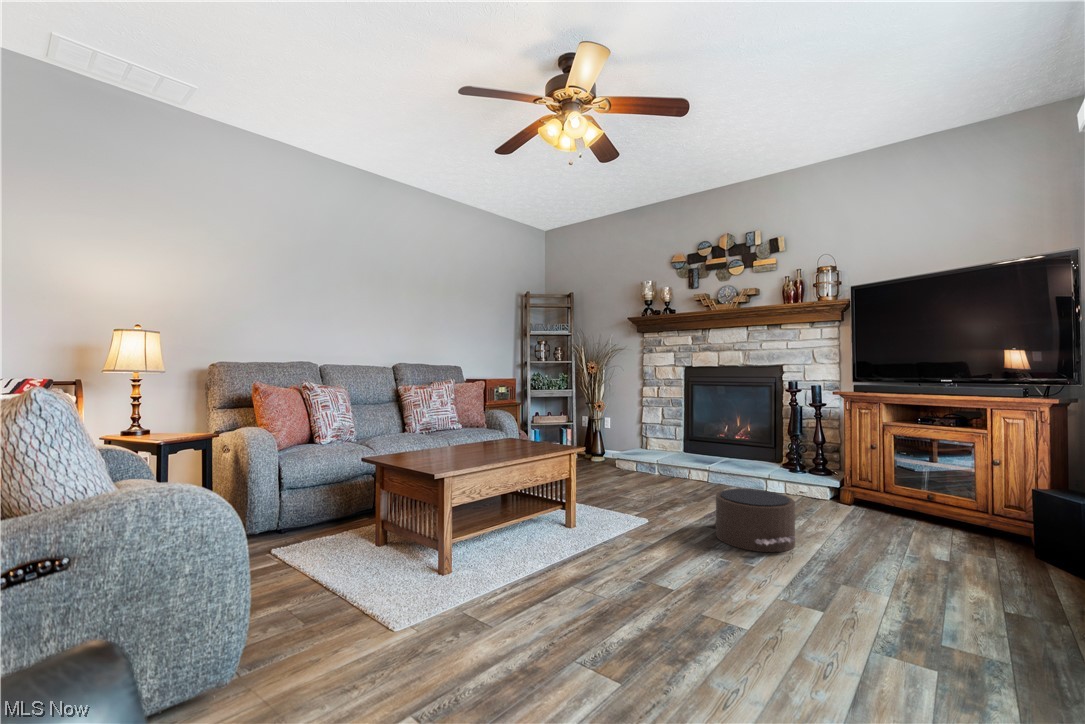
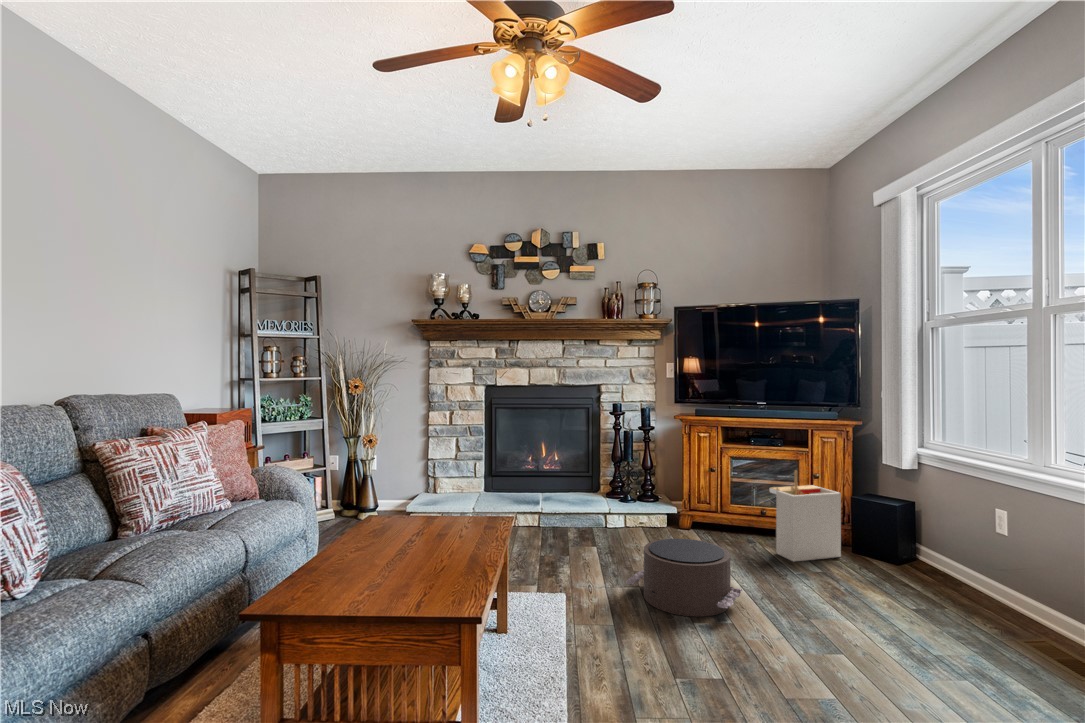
storage bin: none [917,450,1005,552] -> present [769,471,841,561]

